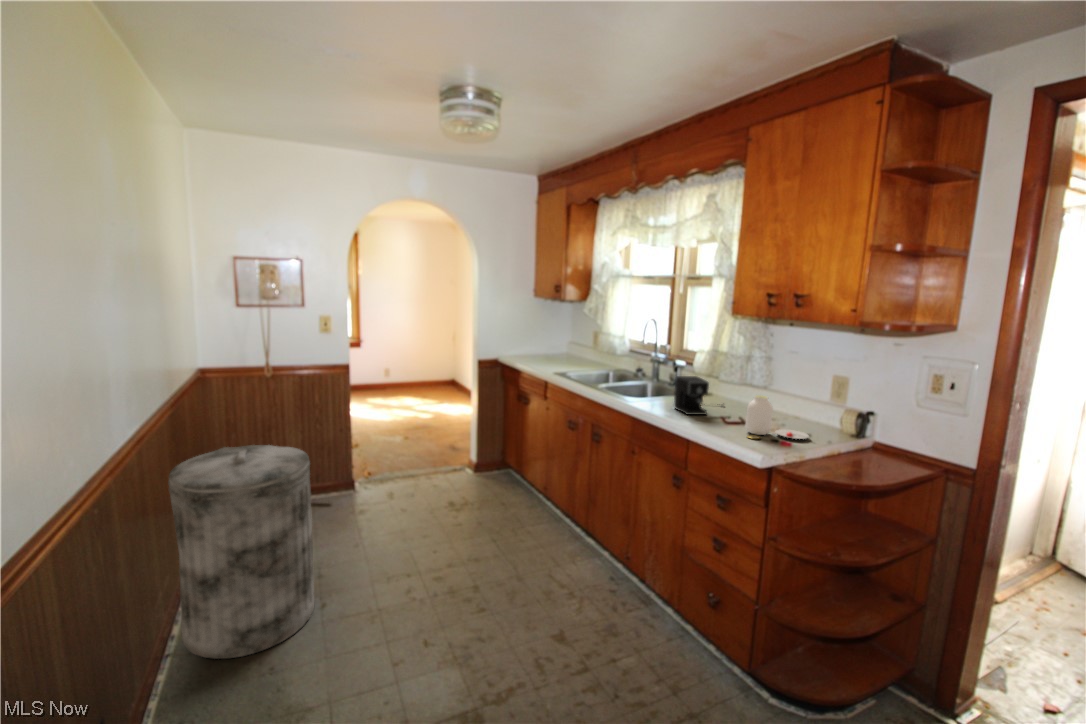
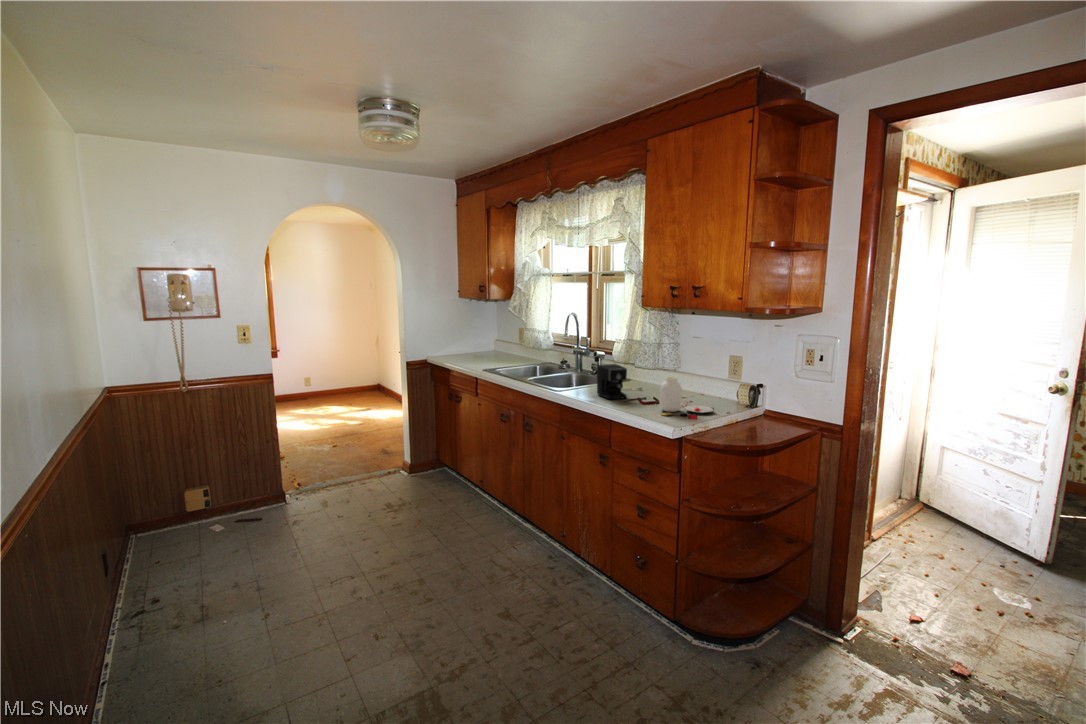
trash can: present [168,445,314,659] -> none [94,460,258,678]

